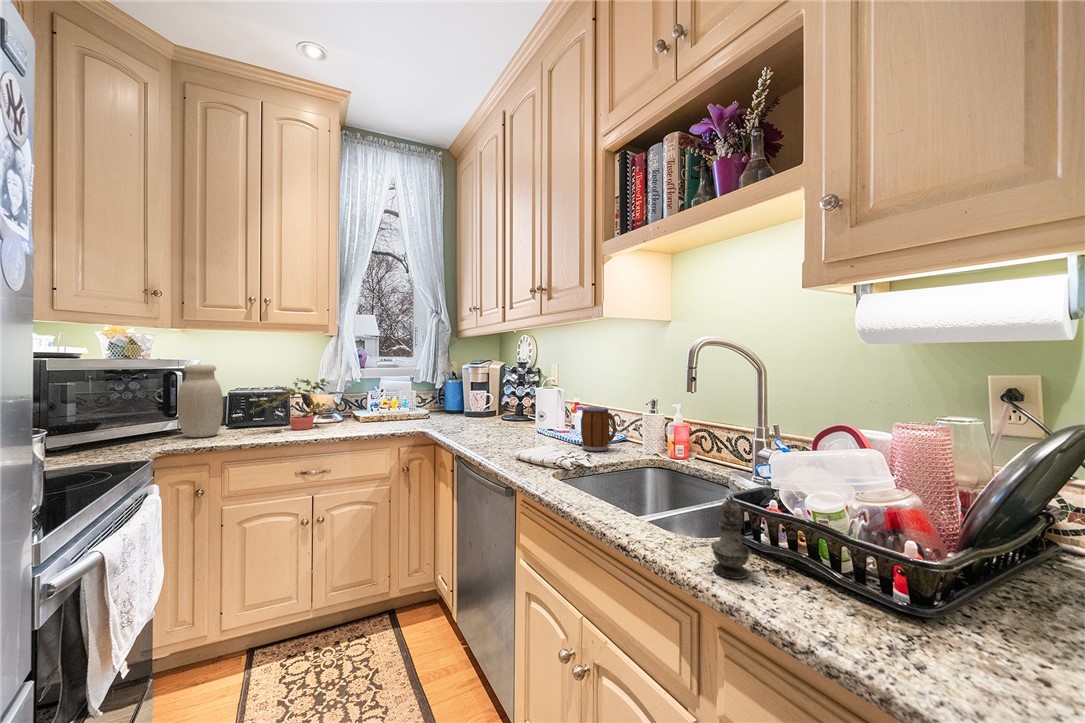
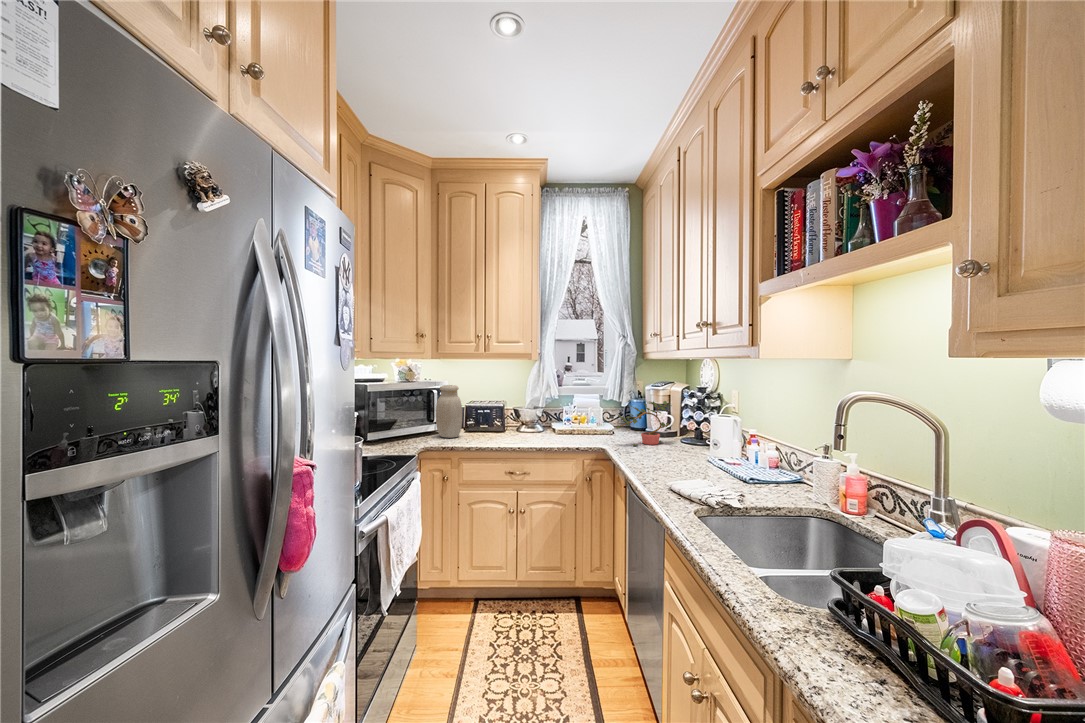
potted plant: present [250,378,330,432] -> present [616,401,671,446]
mug: present [581,407,616,451] -> none [742,444,779,490]
salt shaker: present [711,496,751,579] -> none [789,570,831,655]

